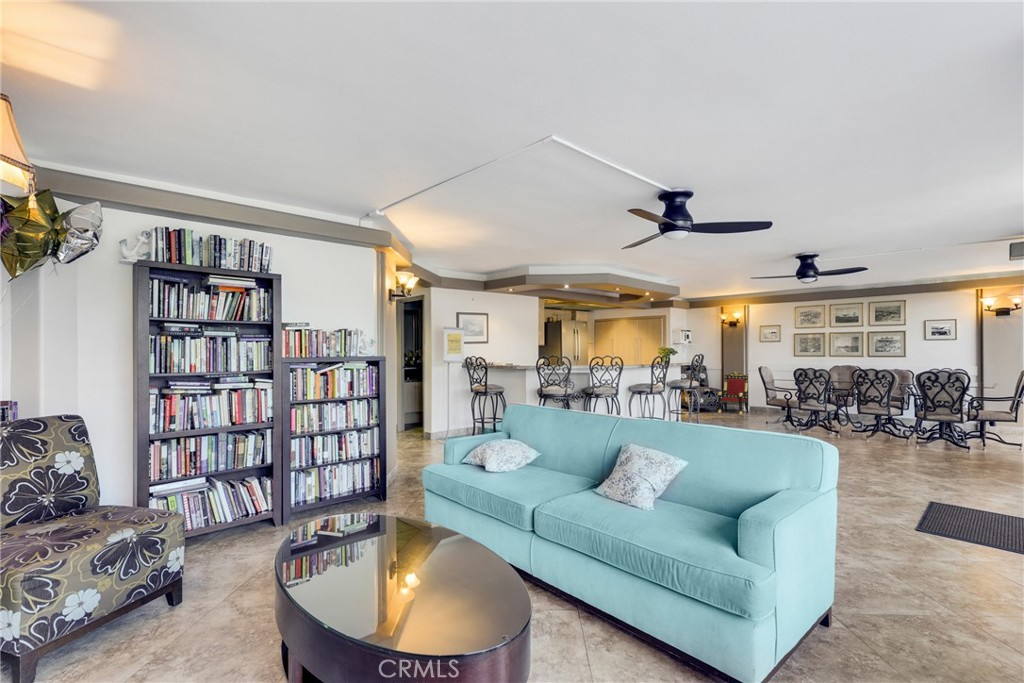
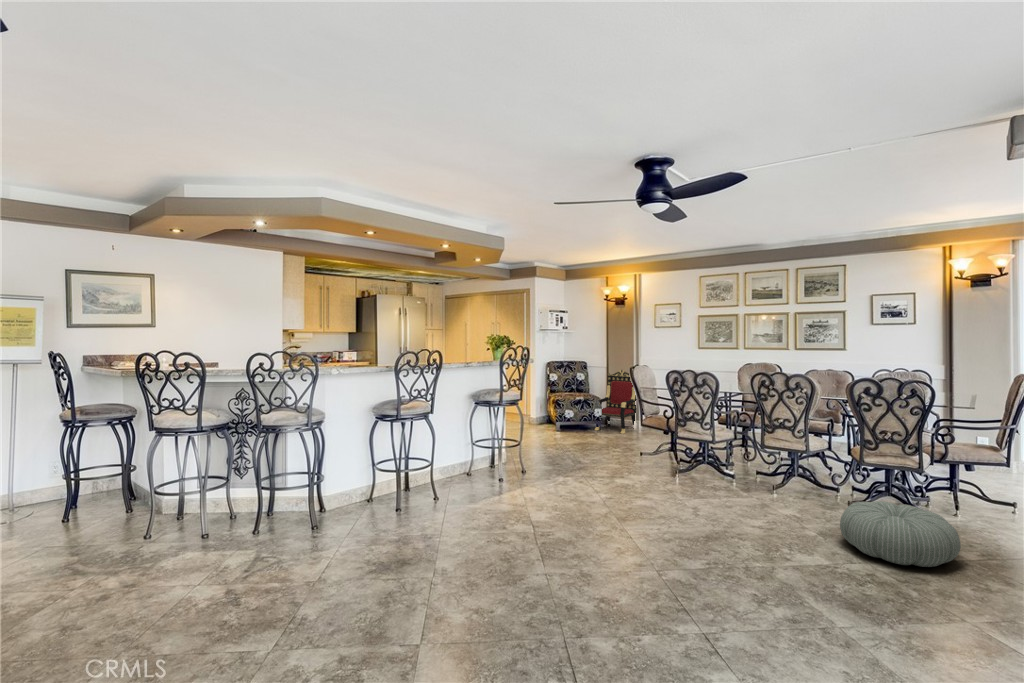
pouf: none [918,435,988,463] -> present [840,501,961,567]

